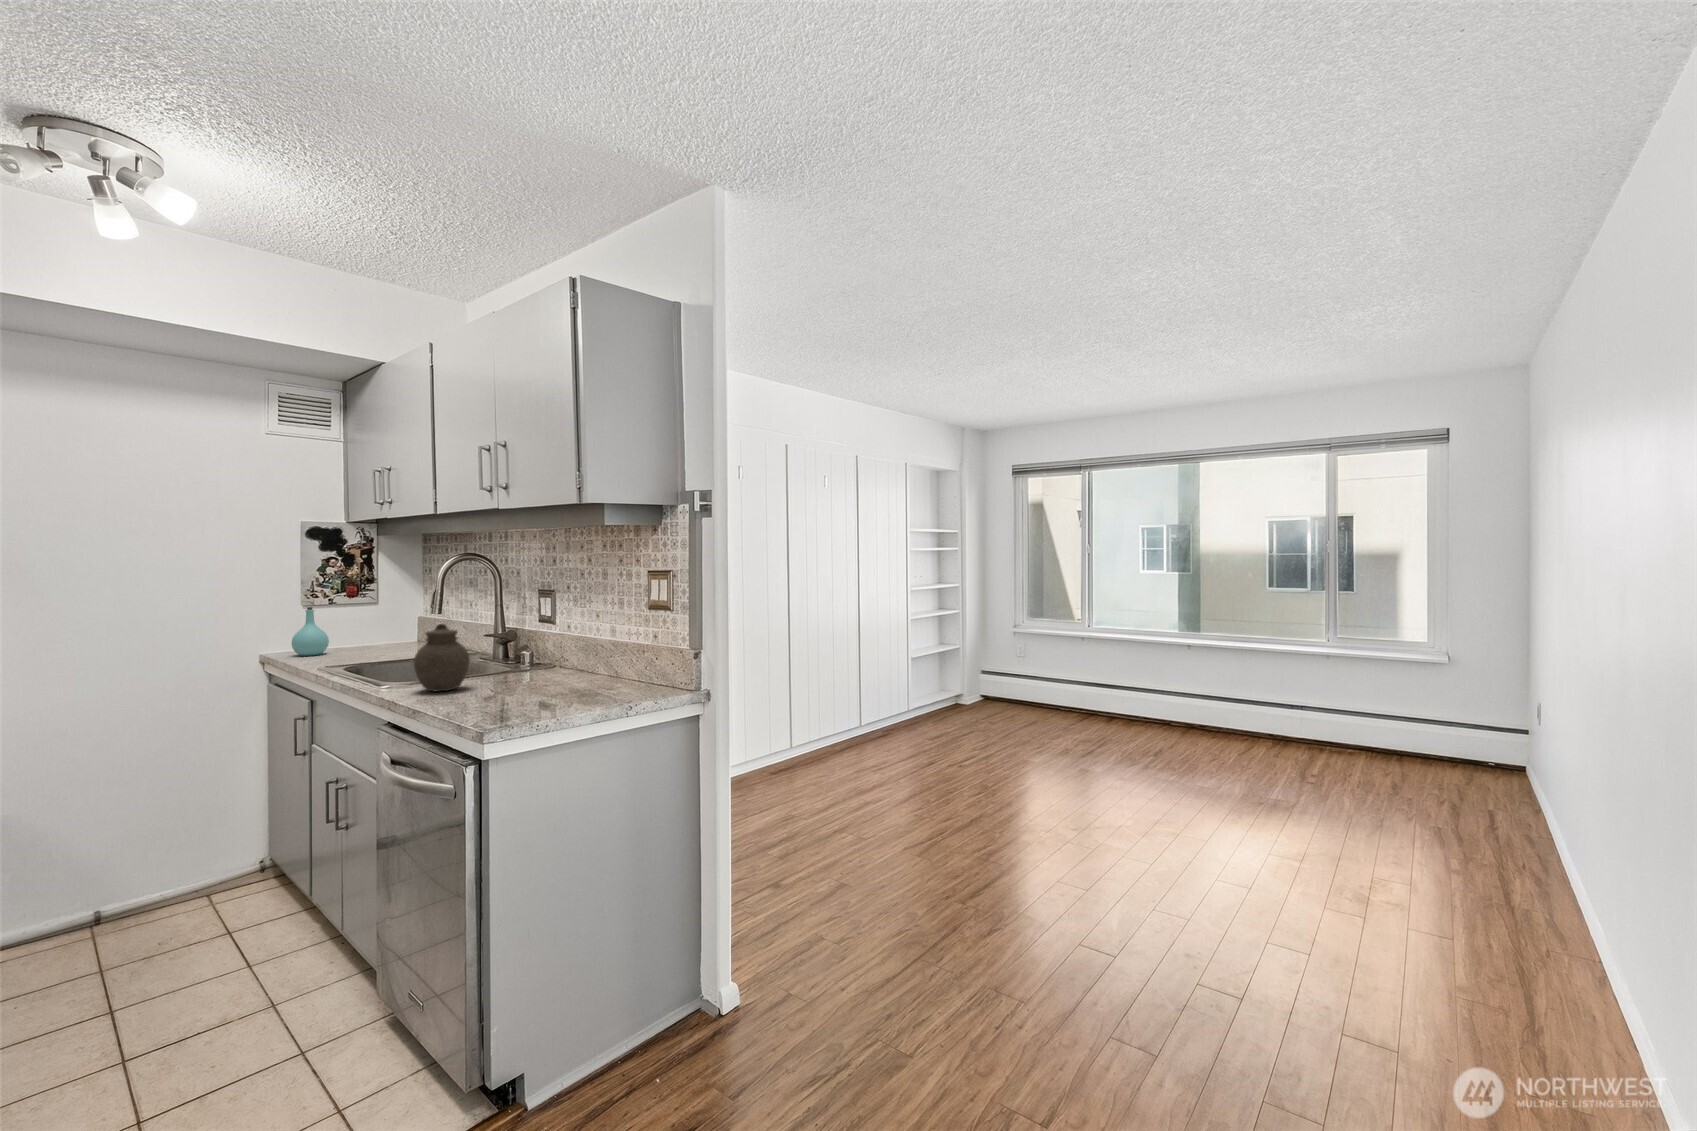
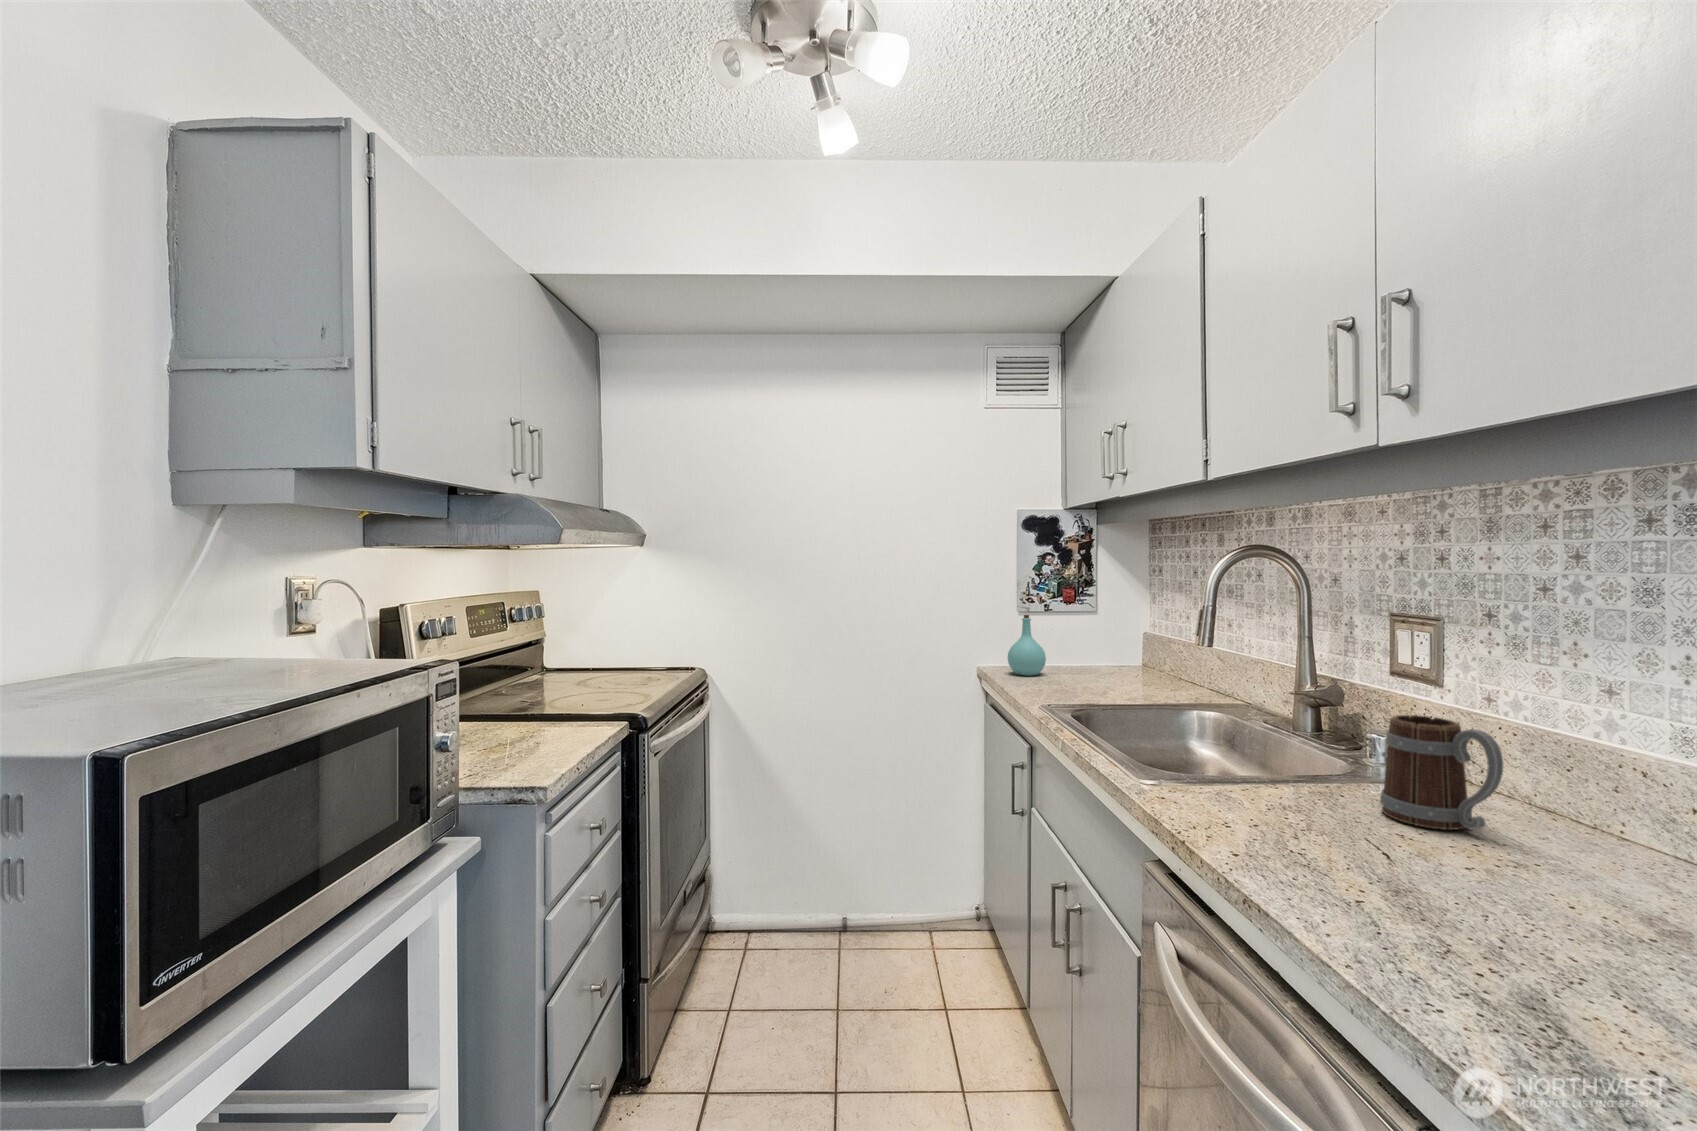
jar: present [414,624,470,691] -> none [1208,682,1315,817]
mug: none [505,634,548,684] -> present [1380,715,1503,830]

